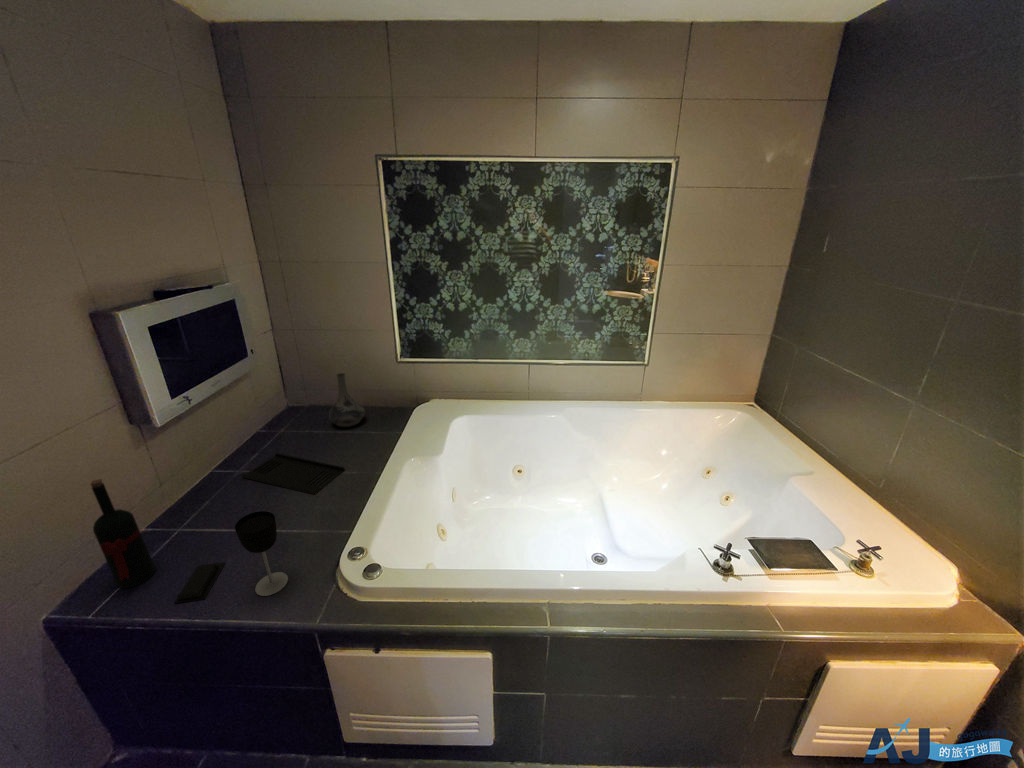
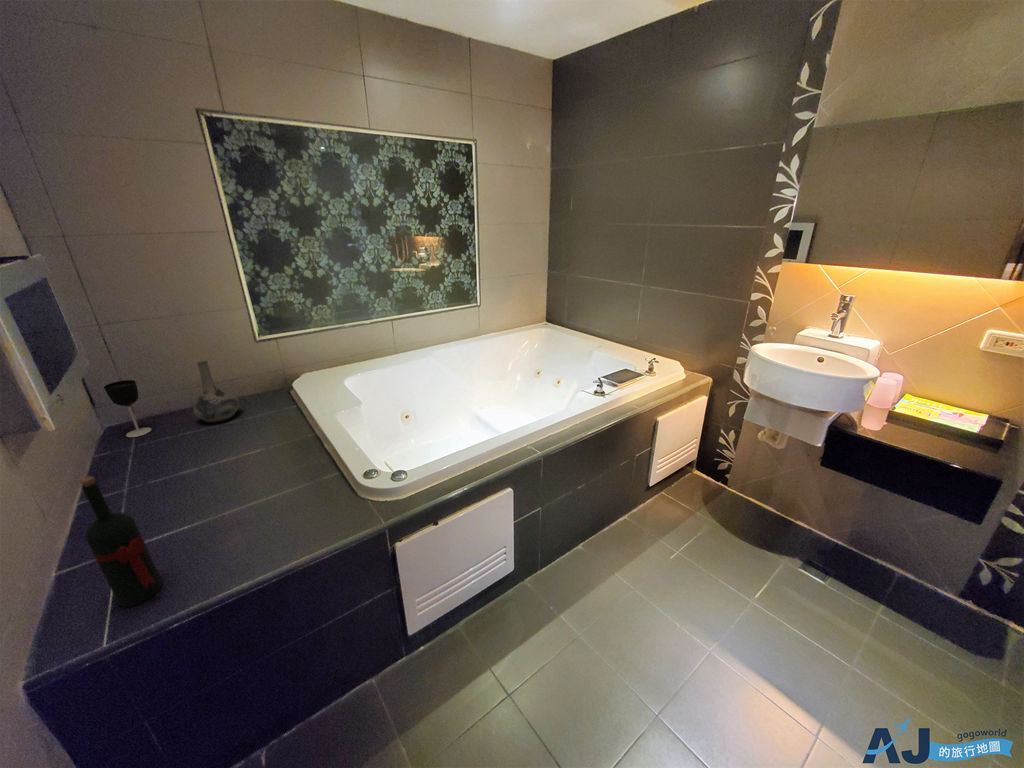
tray: present [241,453,345,495] -> none [145,442,275,491]
wine glass: present [235,511,288,596] -> present [104,380,151,437]
soap bar: present [174,562,225,603] -> none [213,536,262,577]

